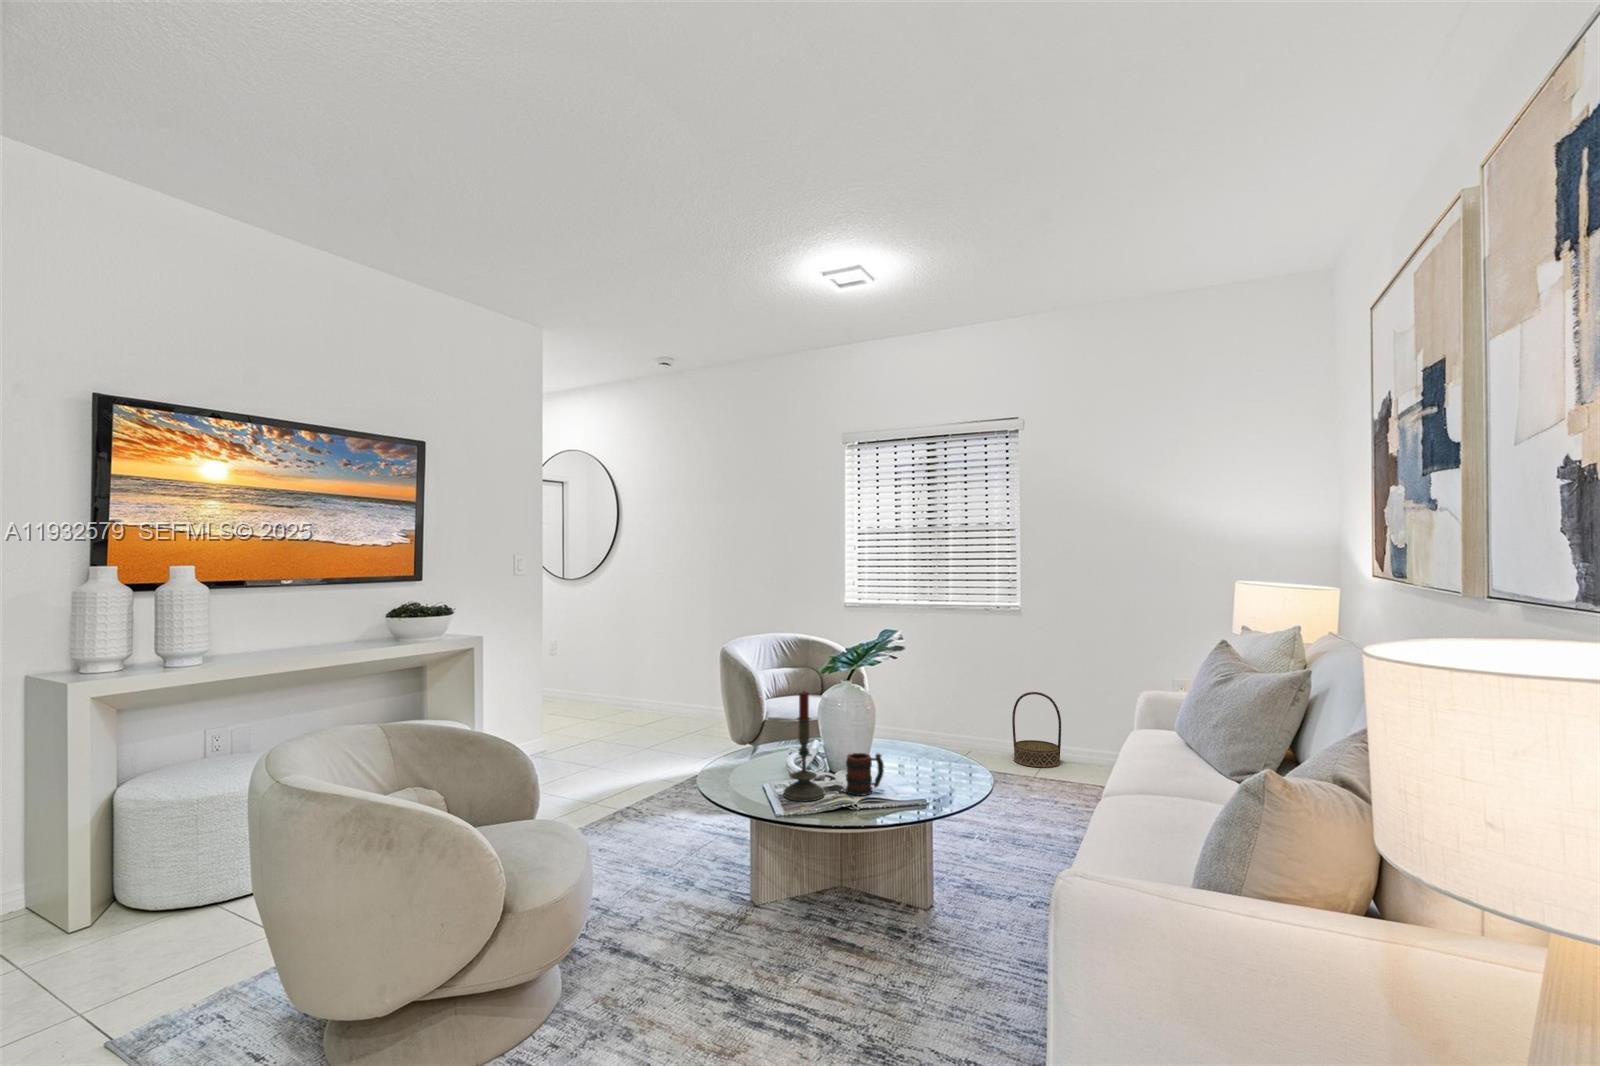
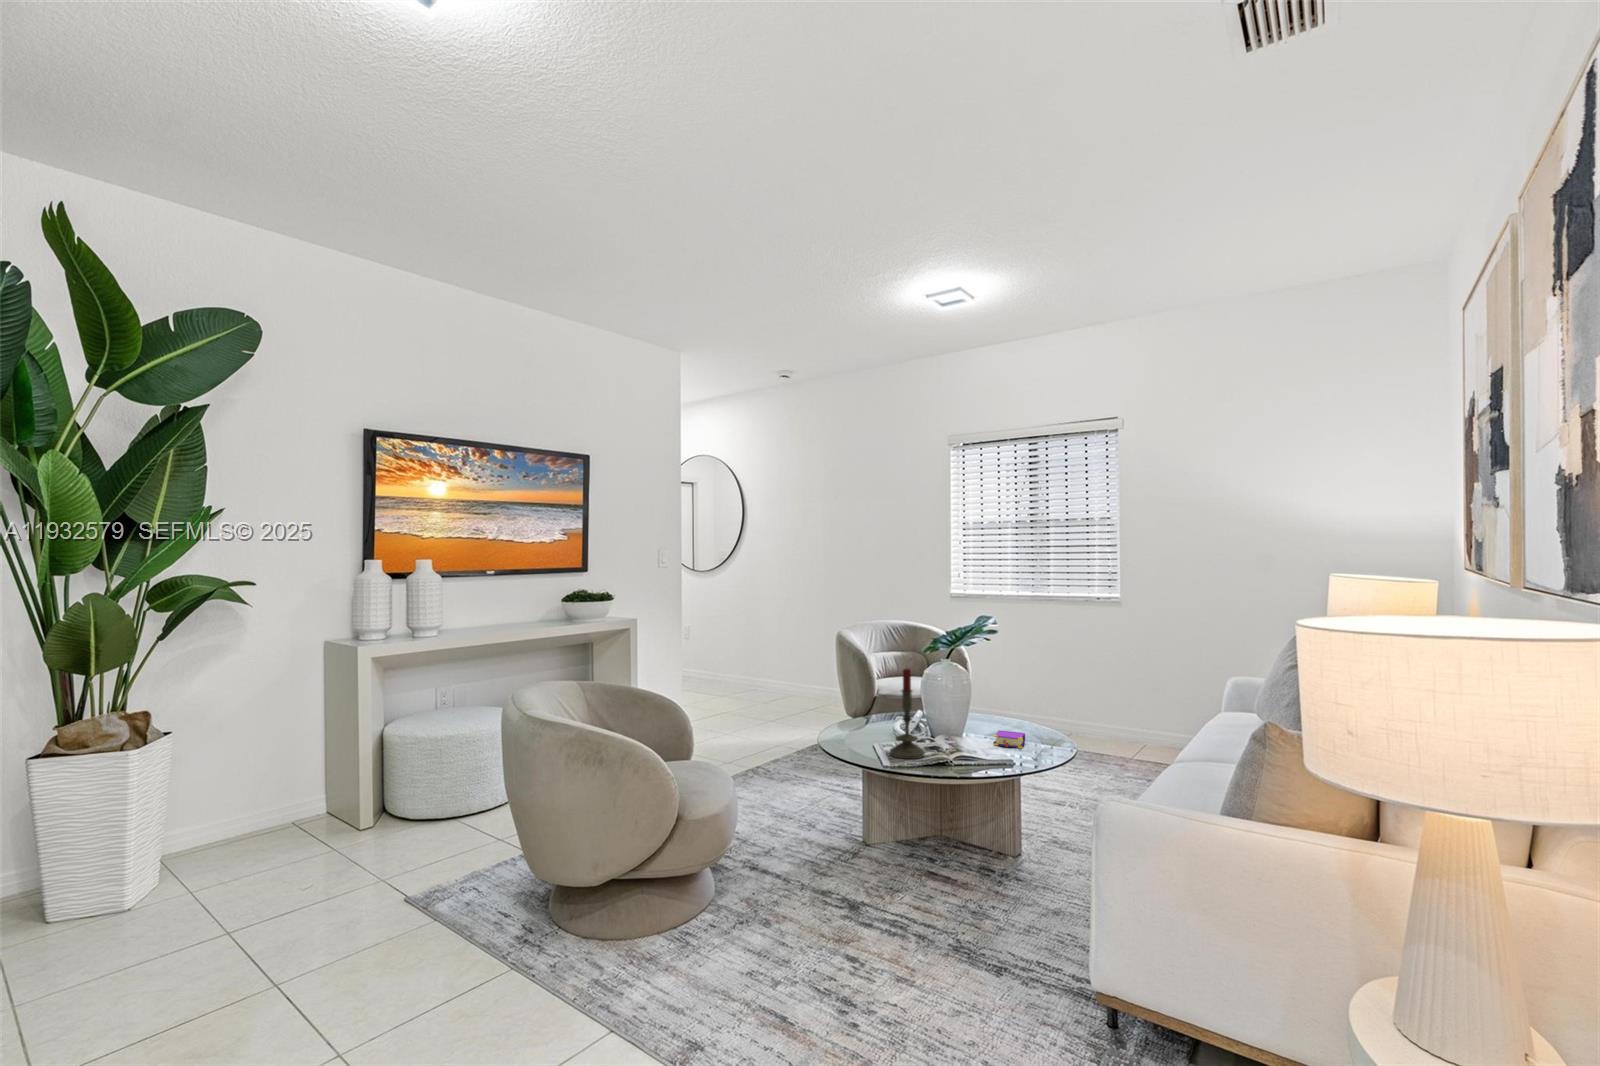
basket: present [1012,692,1061,768] -> none [1113,679,1161,751]
mug: present [846,753,884,796] -> none [943,721,976,757]
book: none [885,760,954,786] -> present [994,730,1025,748]

